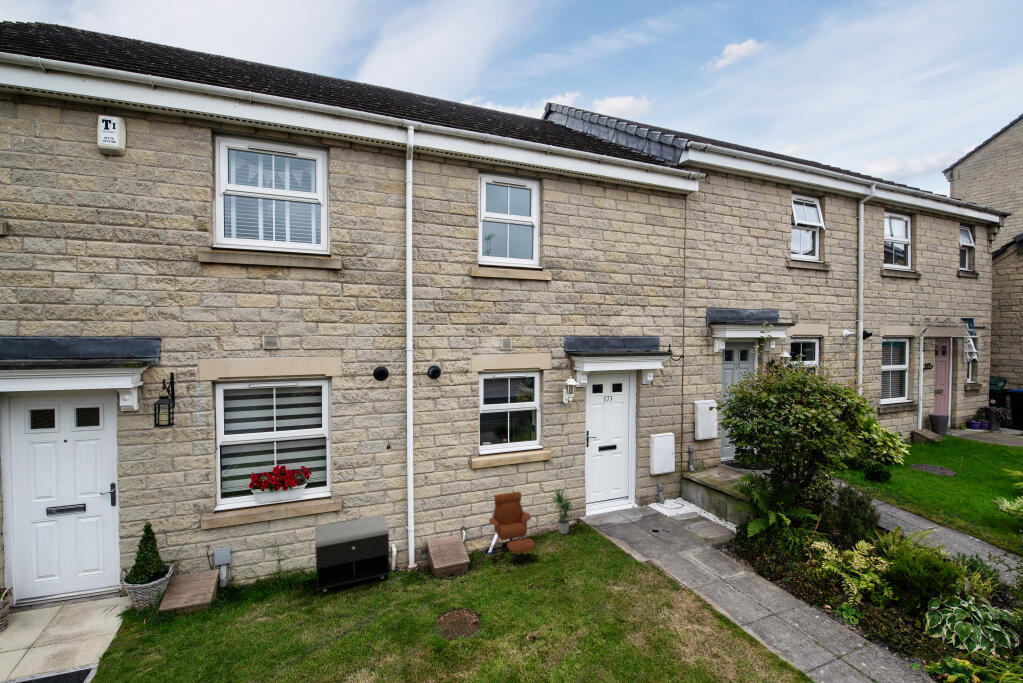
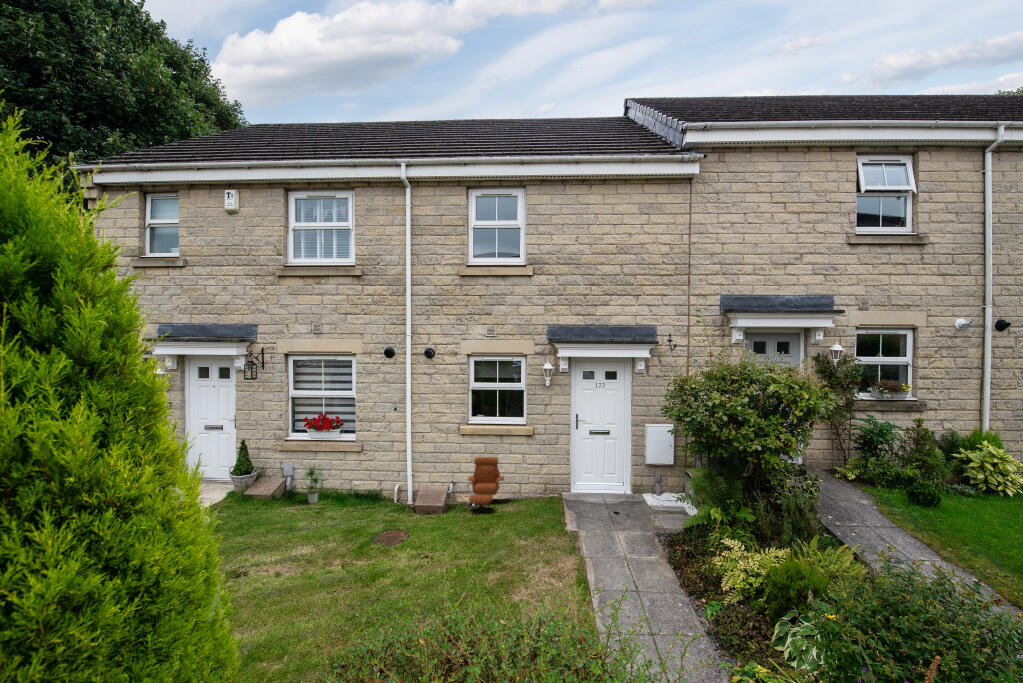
potted plant: present [552,490,571,534] -> present [305,466,320,504]
storage bench: present [315,515,390,592] -> none [331,460,392,506]

